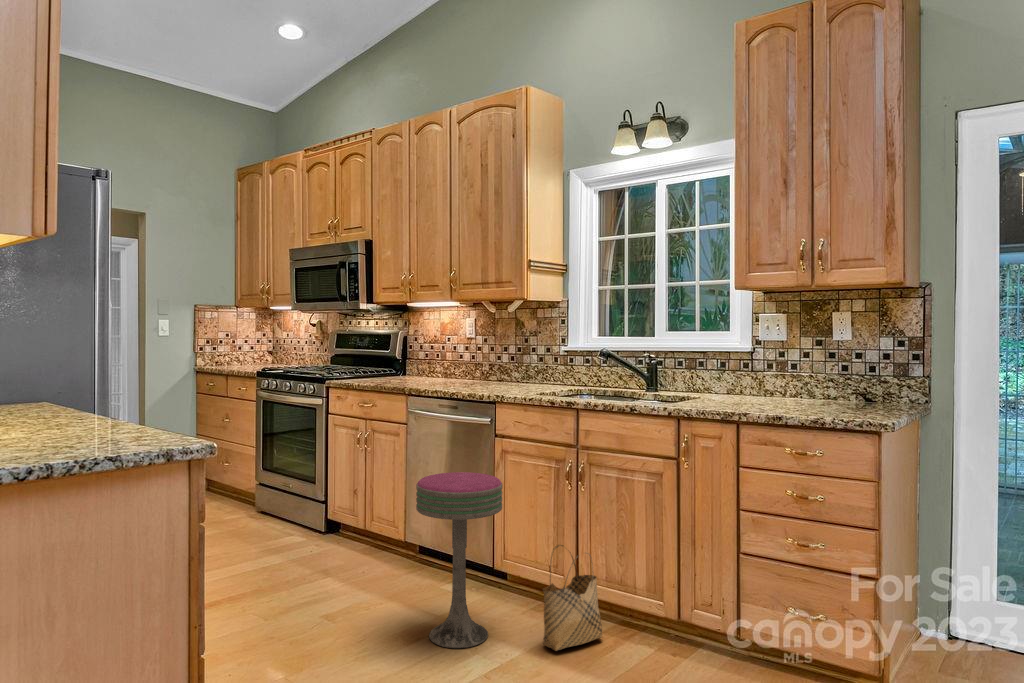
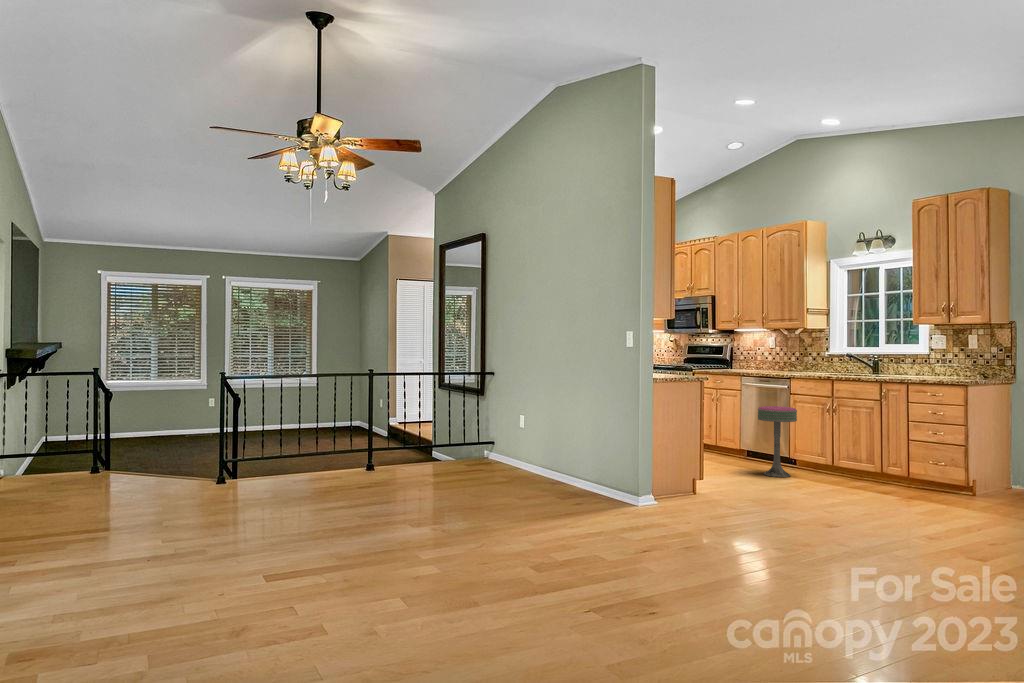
woven basket: present [543,545,602,651] -> none [816,438,845,480]

